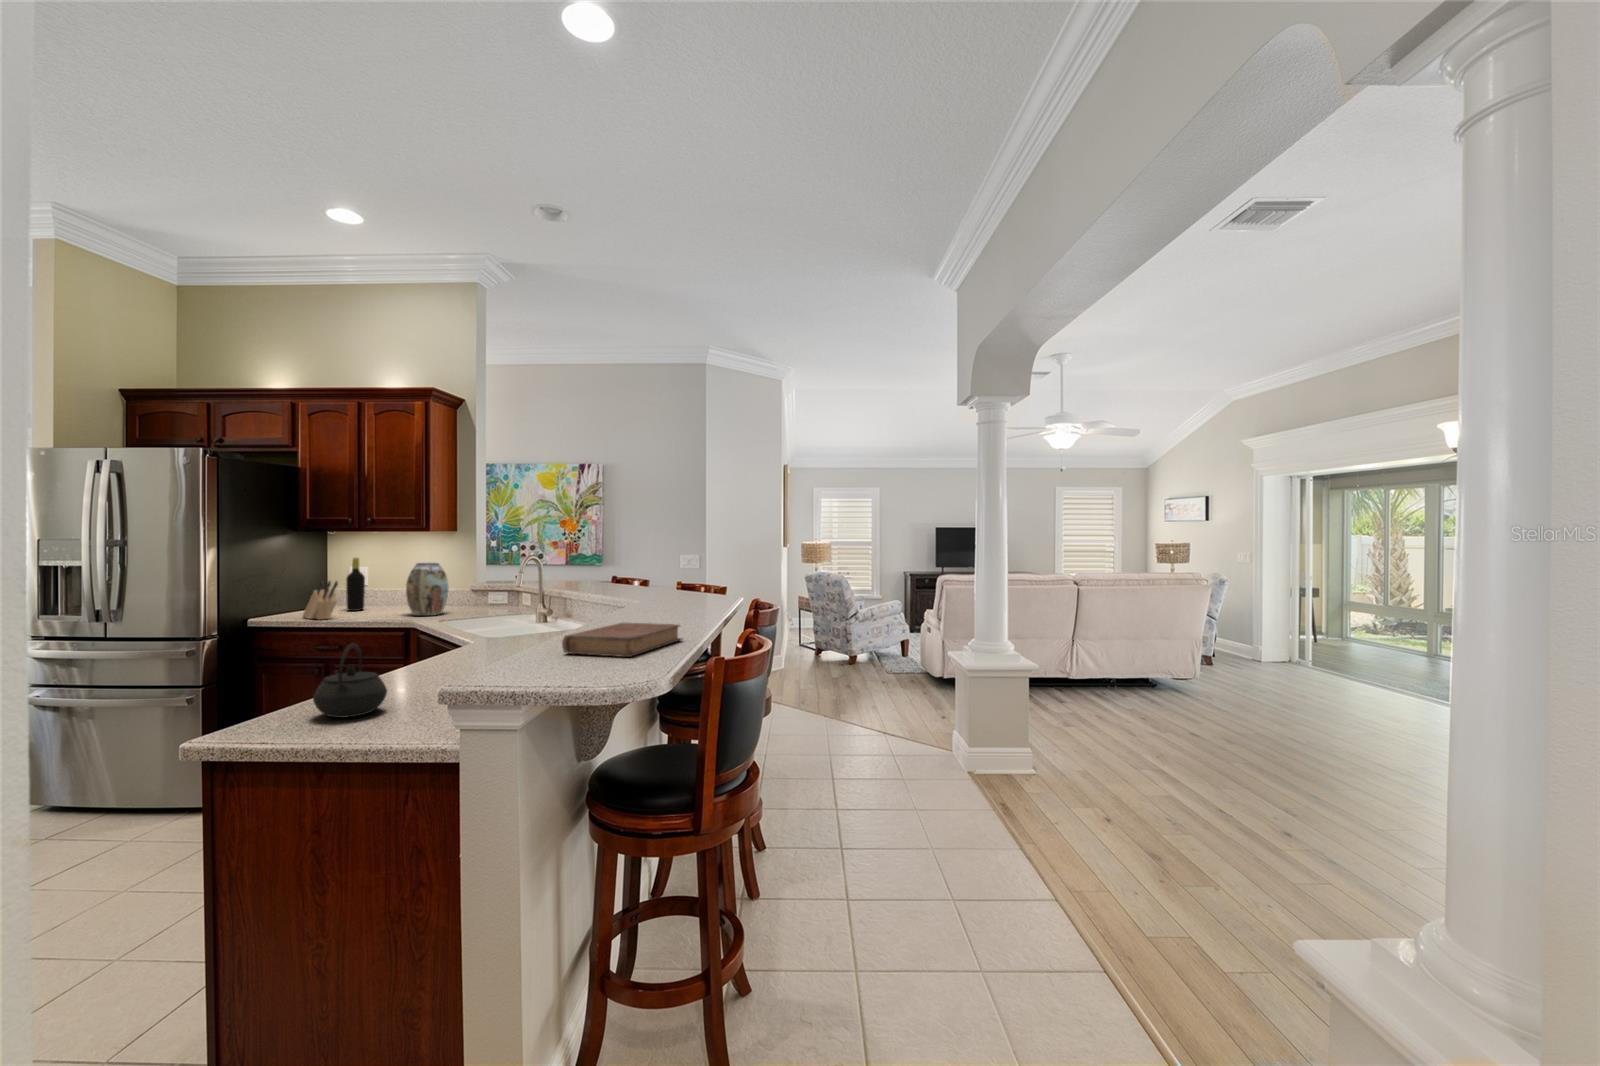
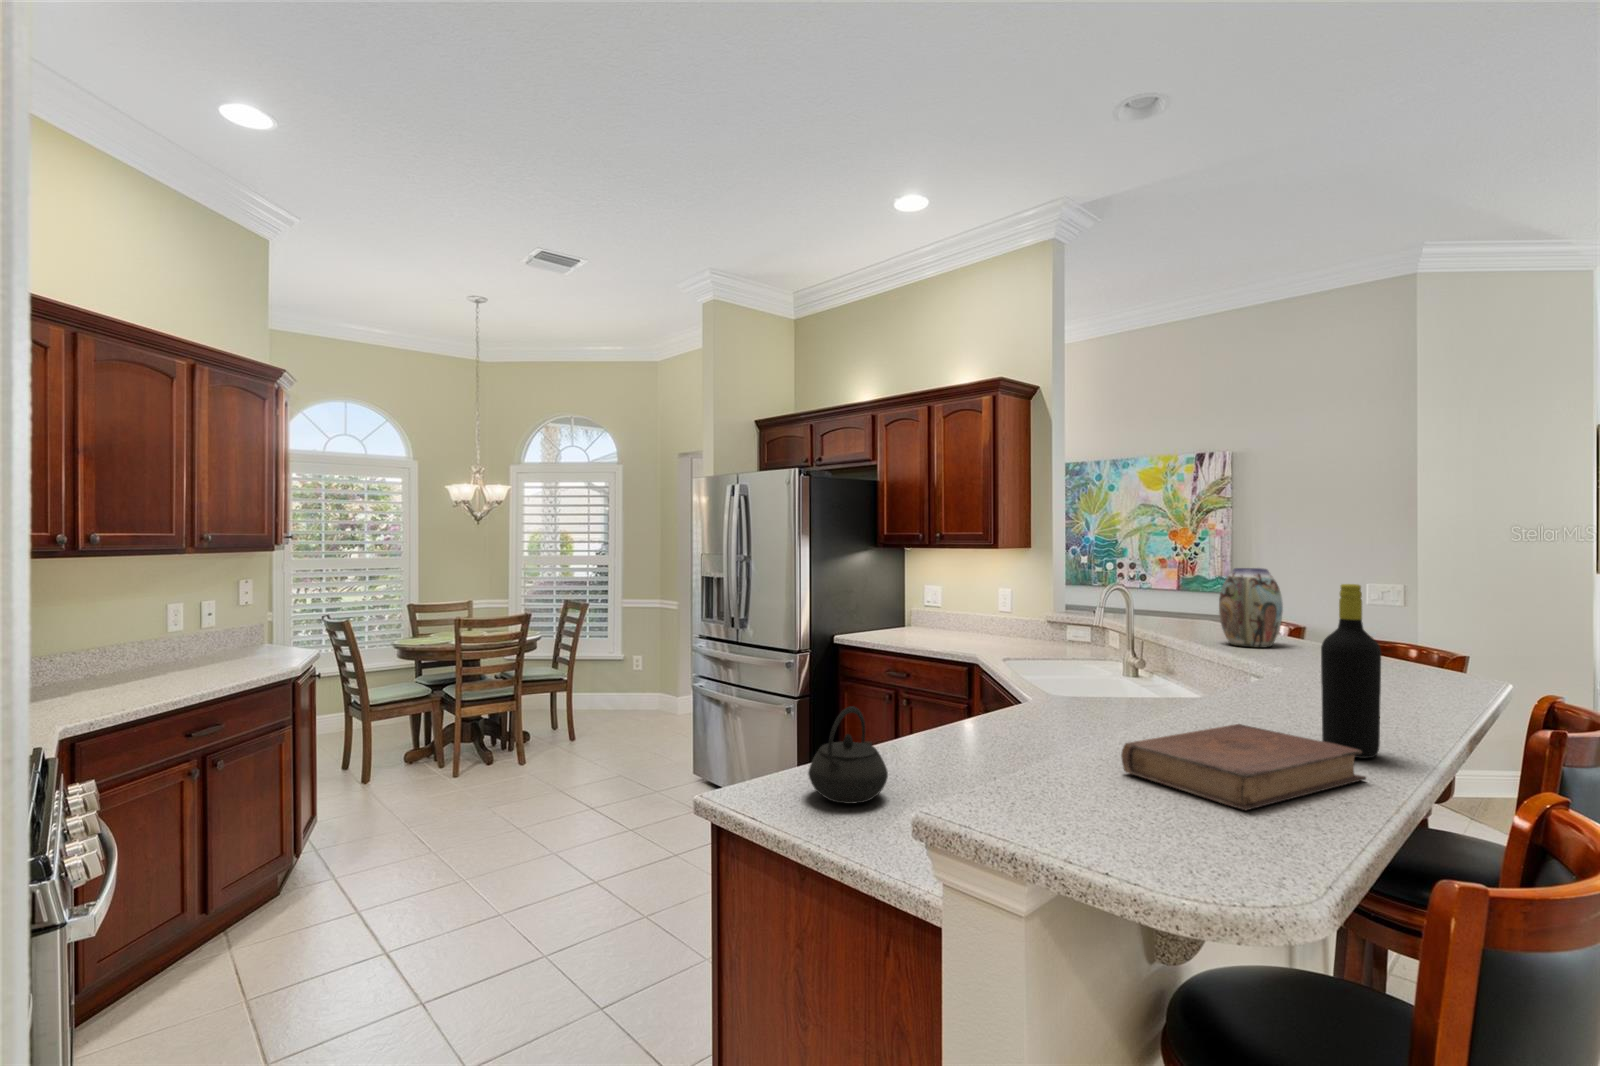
bottle: present [346,558,365,611] -> present [1321,584,1381,758]
vase: present [406,563,448,616] -> present [1219,568,1283,648]
knife block: present [303,581,338,619] -> none [879,601,908,643]

